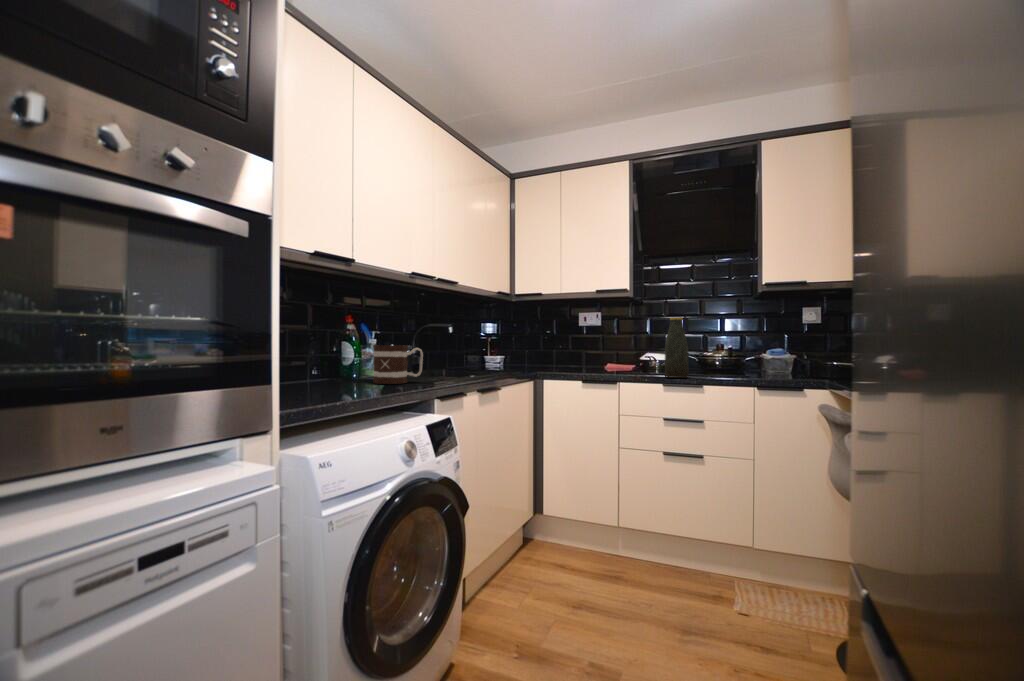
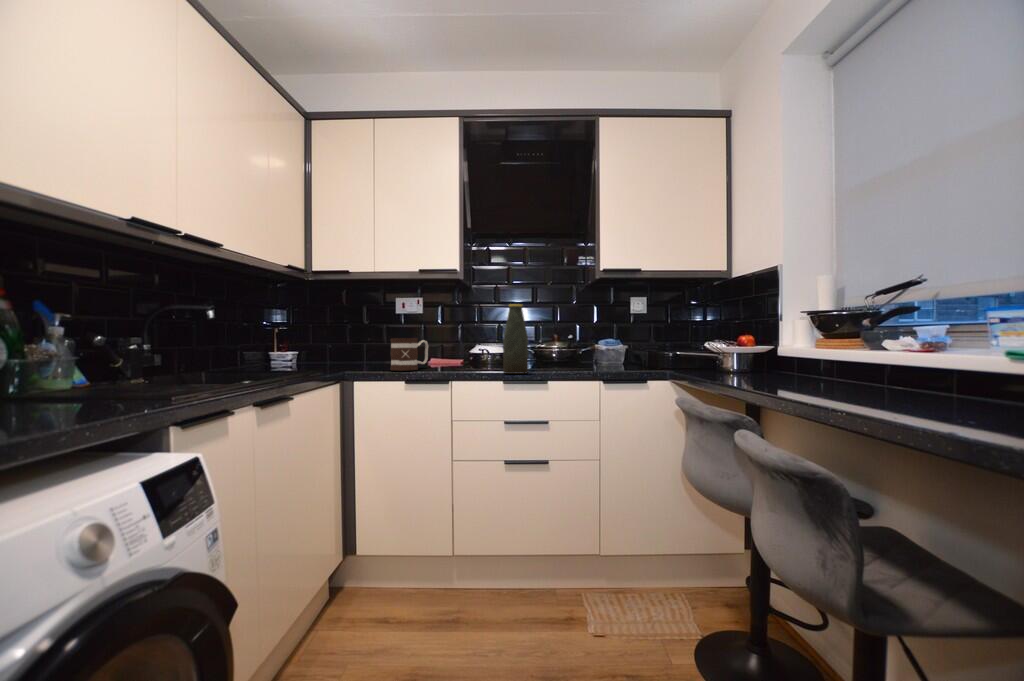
mug: present [373,345,423,384] -> present [391,338,428,371]

